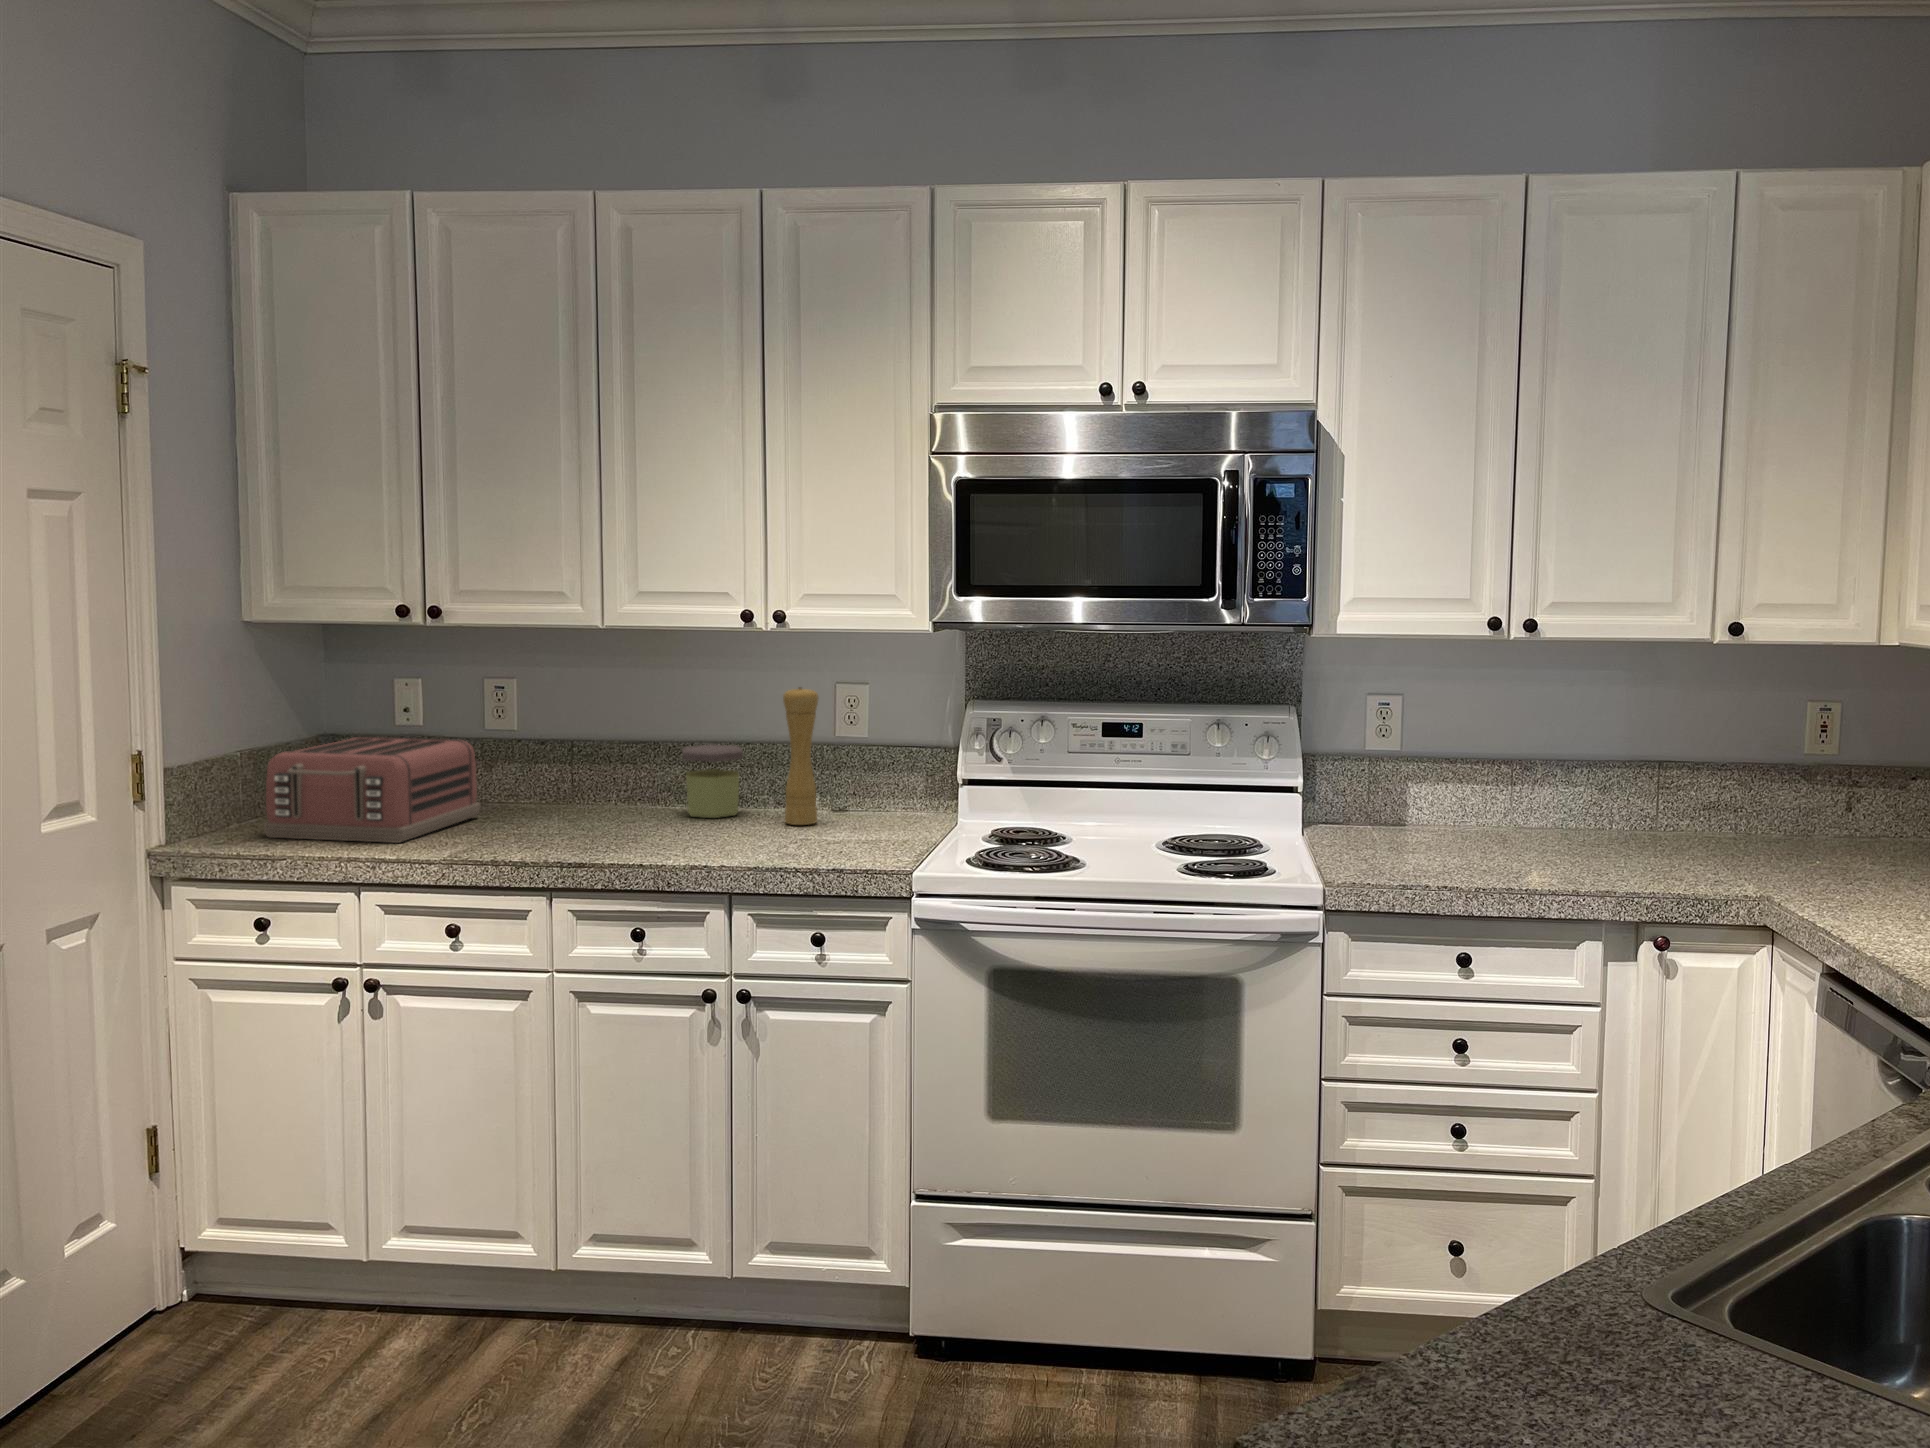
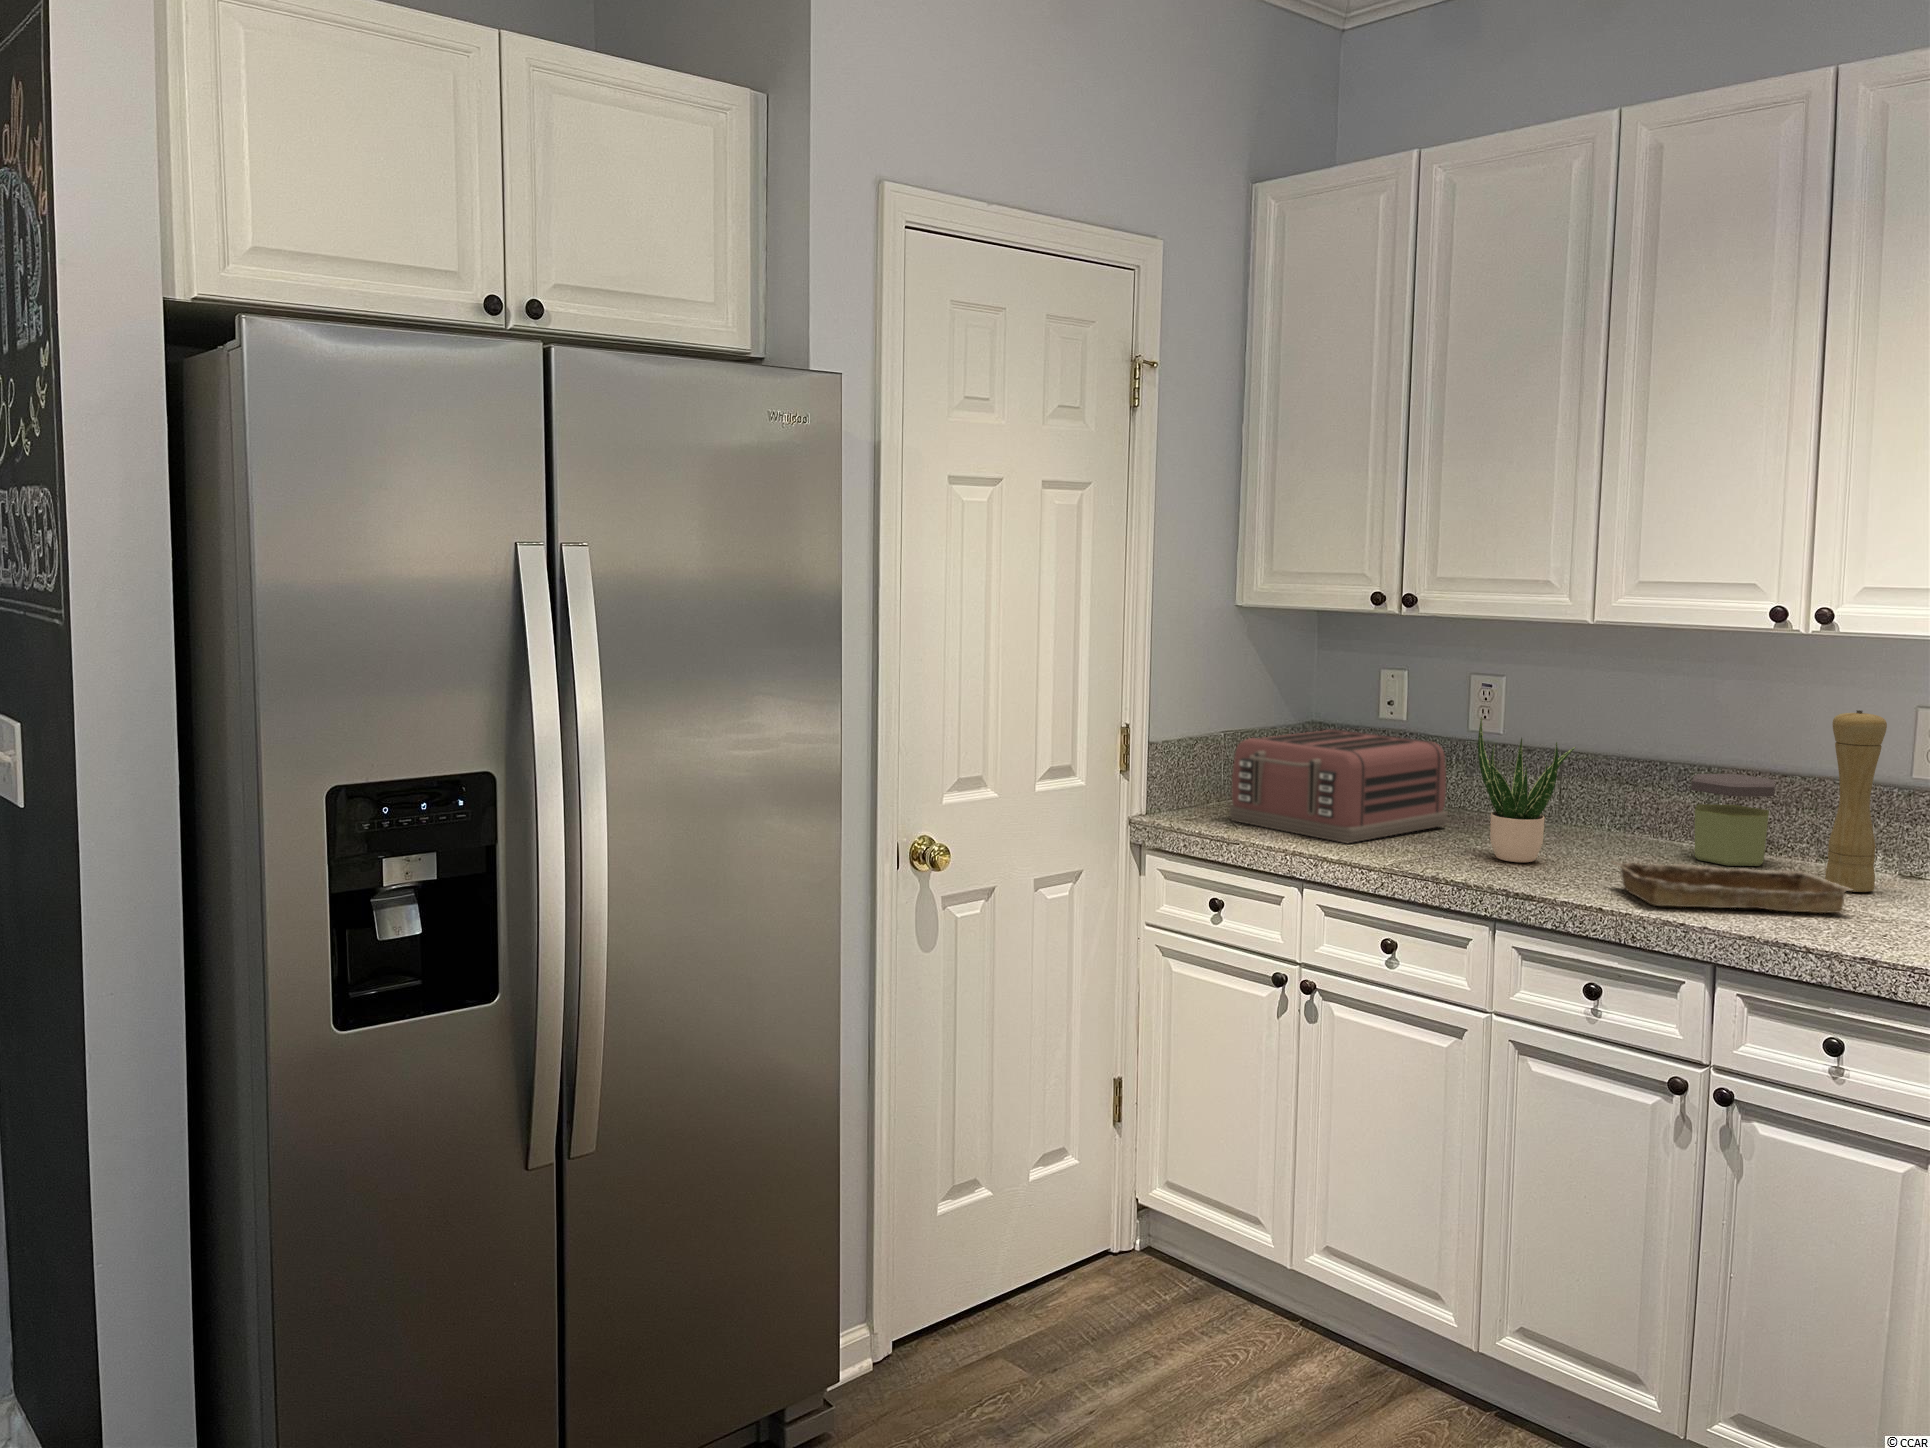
potted plant: none [513,713,597,838] -> present [1478,717,1576,862]
tray: none [639,814,813,856] -> present [1614,862,1851,913]

